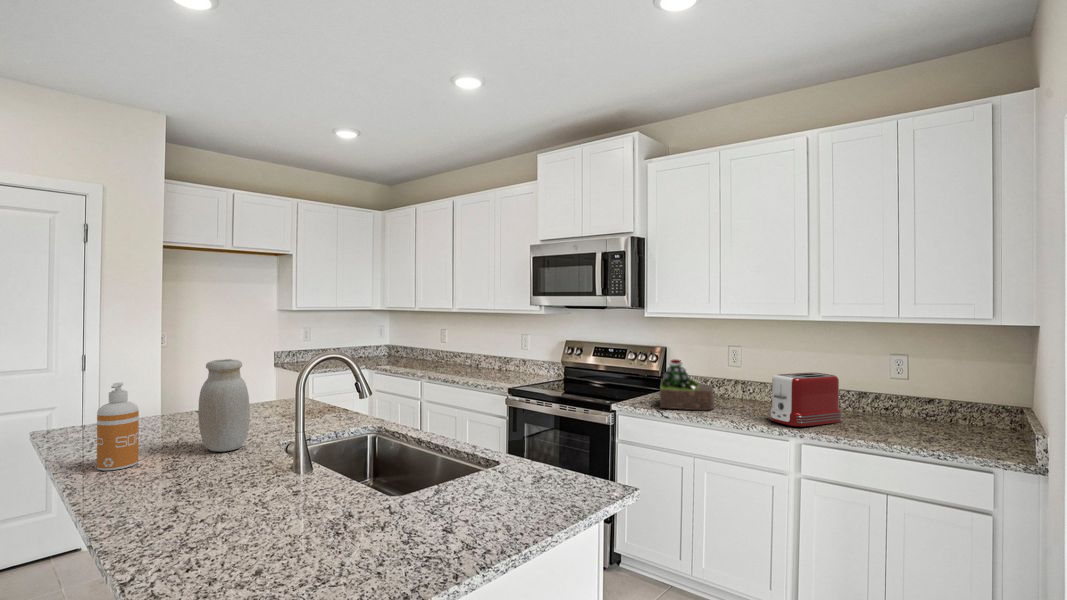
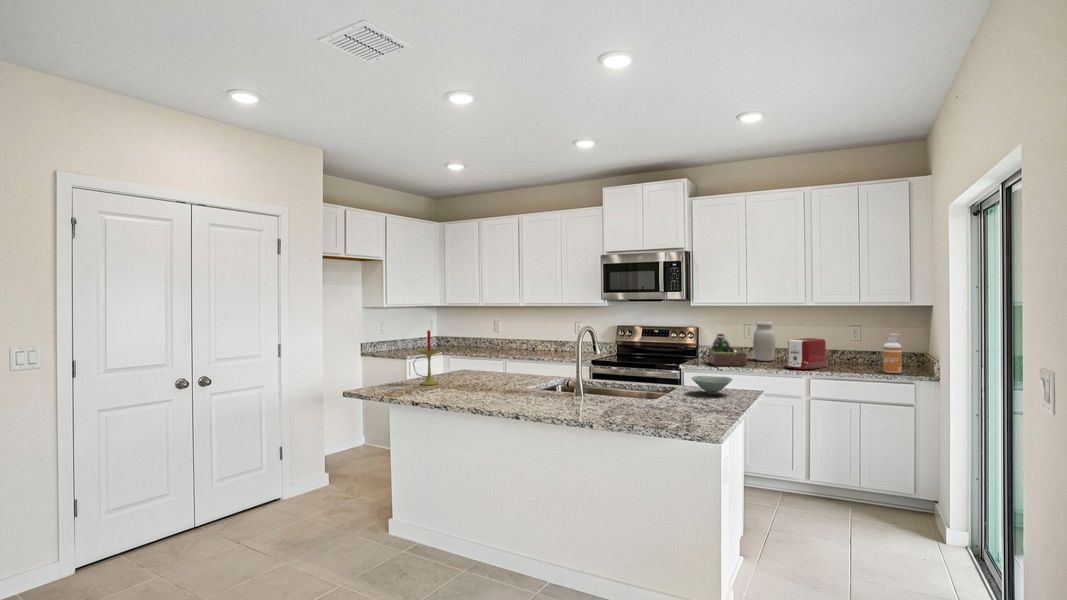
candle: none [140,346,186,431] -> present [413,331,440,385]
jar: present [198,359,250,452] -> present [753,322,776,361]
soap dispenser: present [97,383,139,471] -> present [883,334,902,373]
bowl: none [488,453,566,497] -> present [691,376,733,394]

